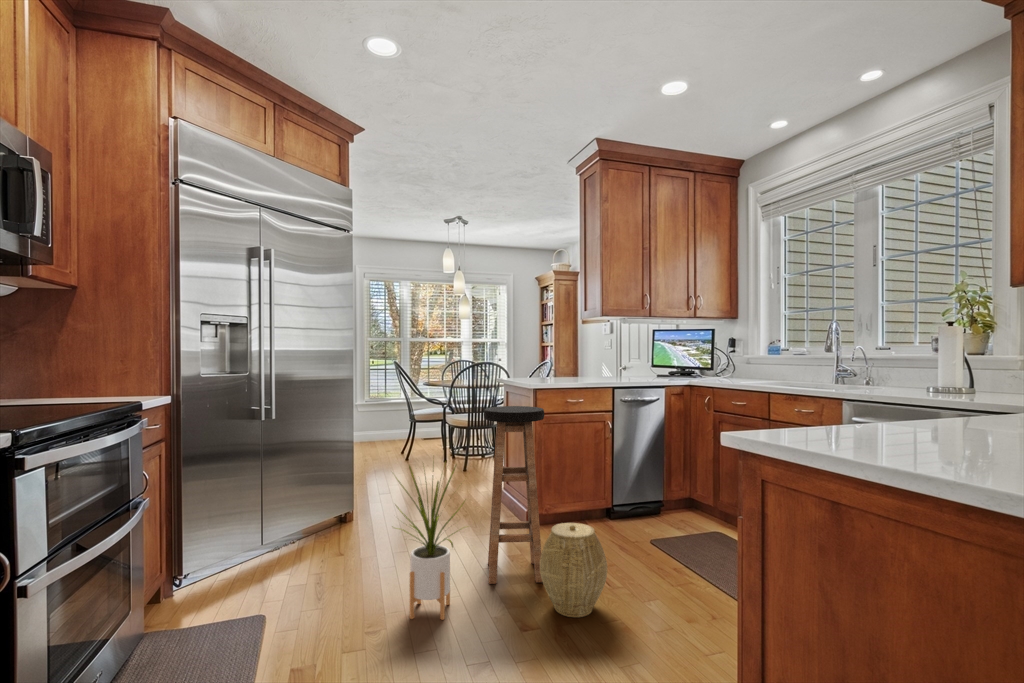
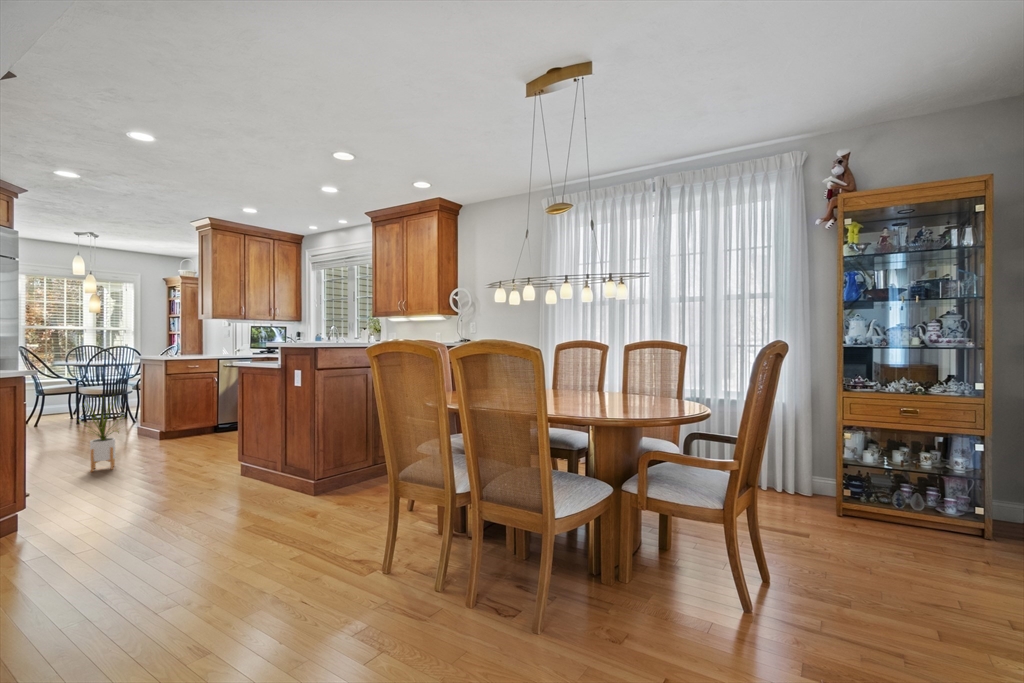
bar stool: present [484,406,544,584] -> none [133,369,172,458]
woven basket: present [540,523,607,617] -> none [169,420,206,459]

